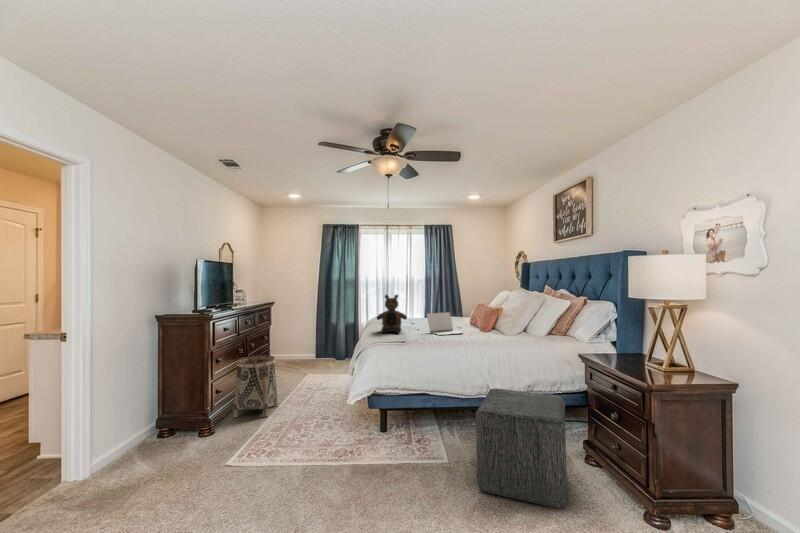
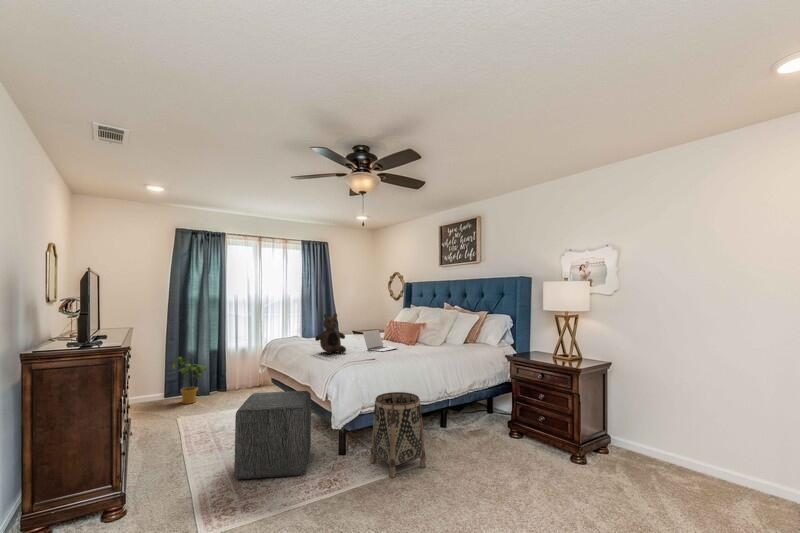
house plant: none [316,326,339,365] -> present [173,357,206,404]
basket: present [234,355,278,417] -> present [371,392,426,477]
ottoman: present [476,389,567,509] -> present [234,391,311,479]

